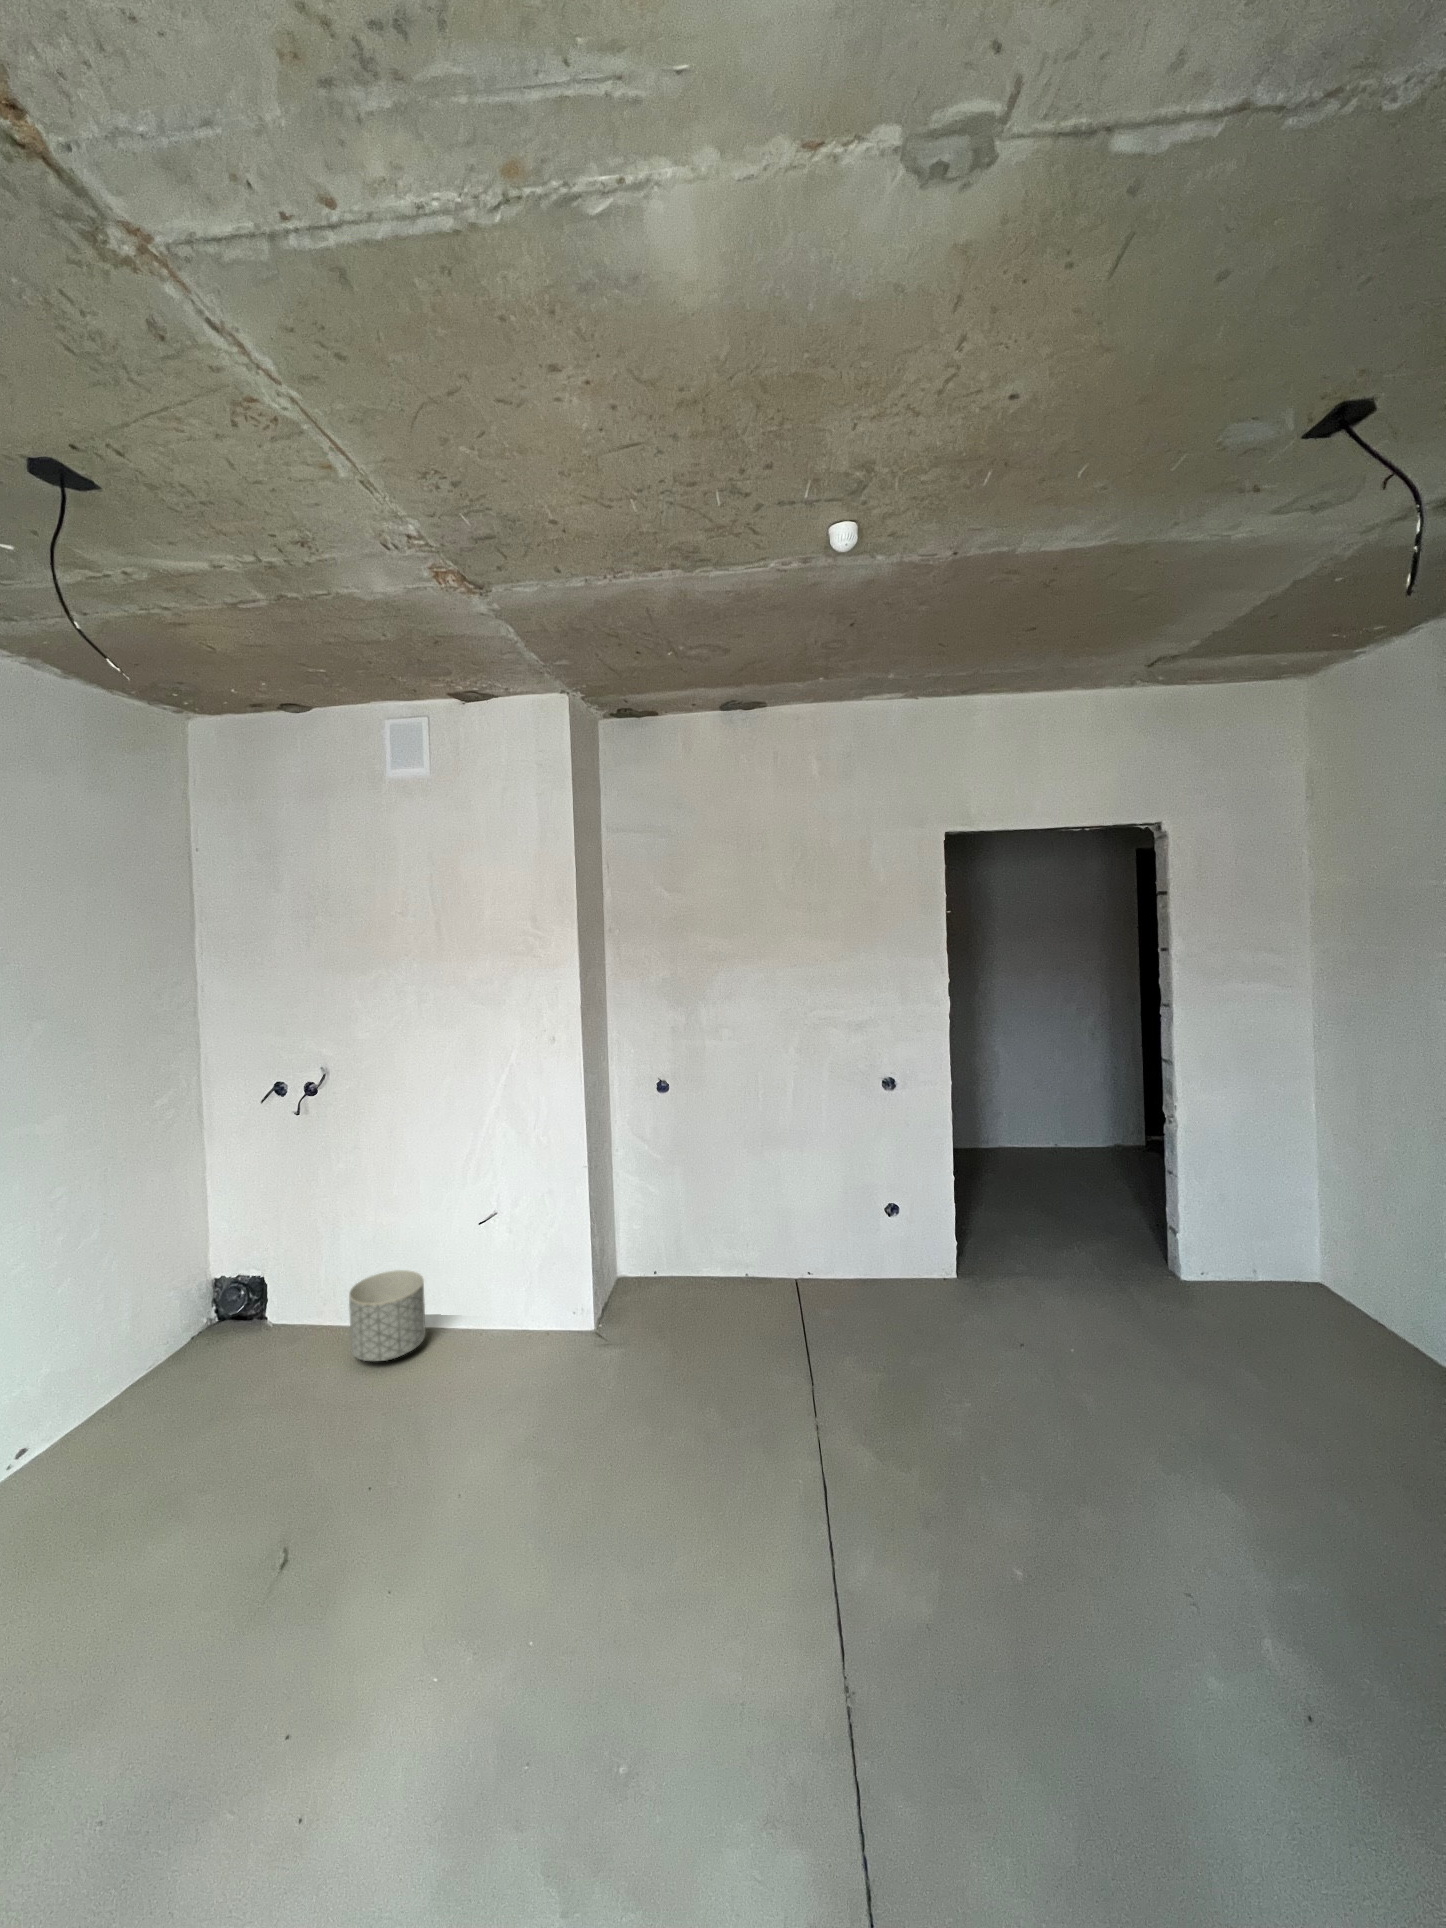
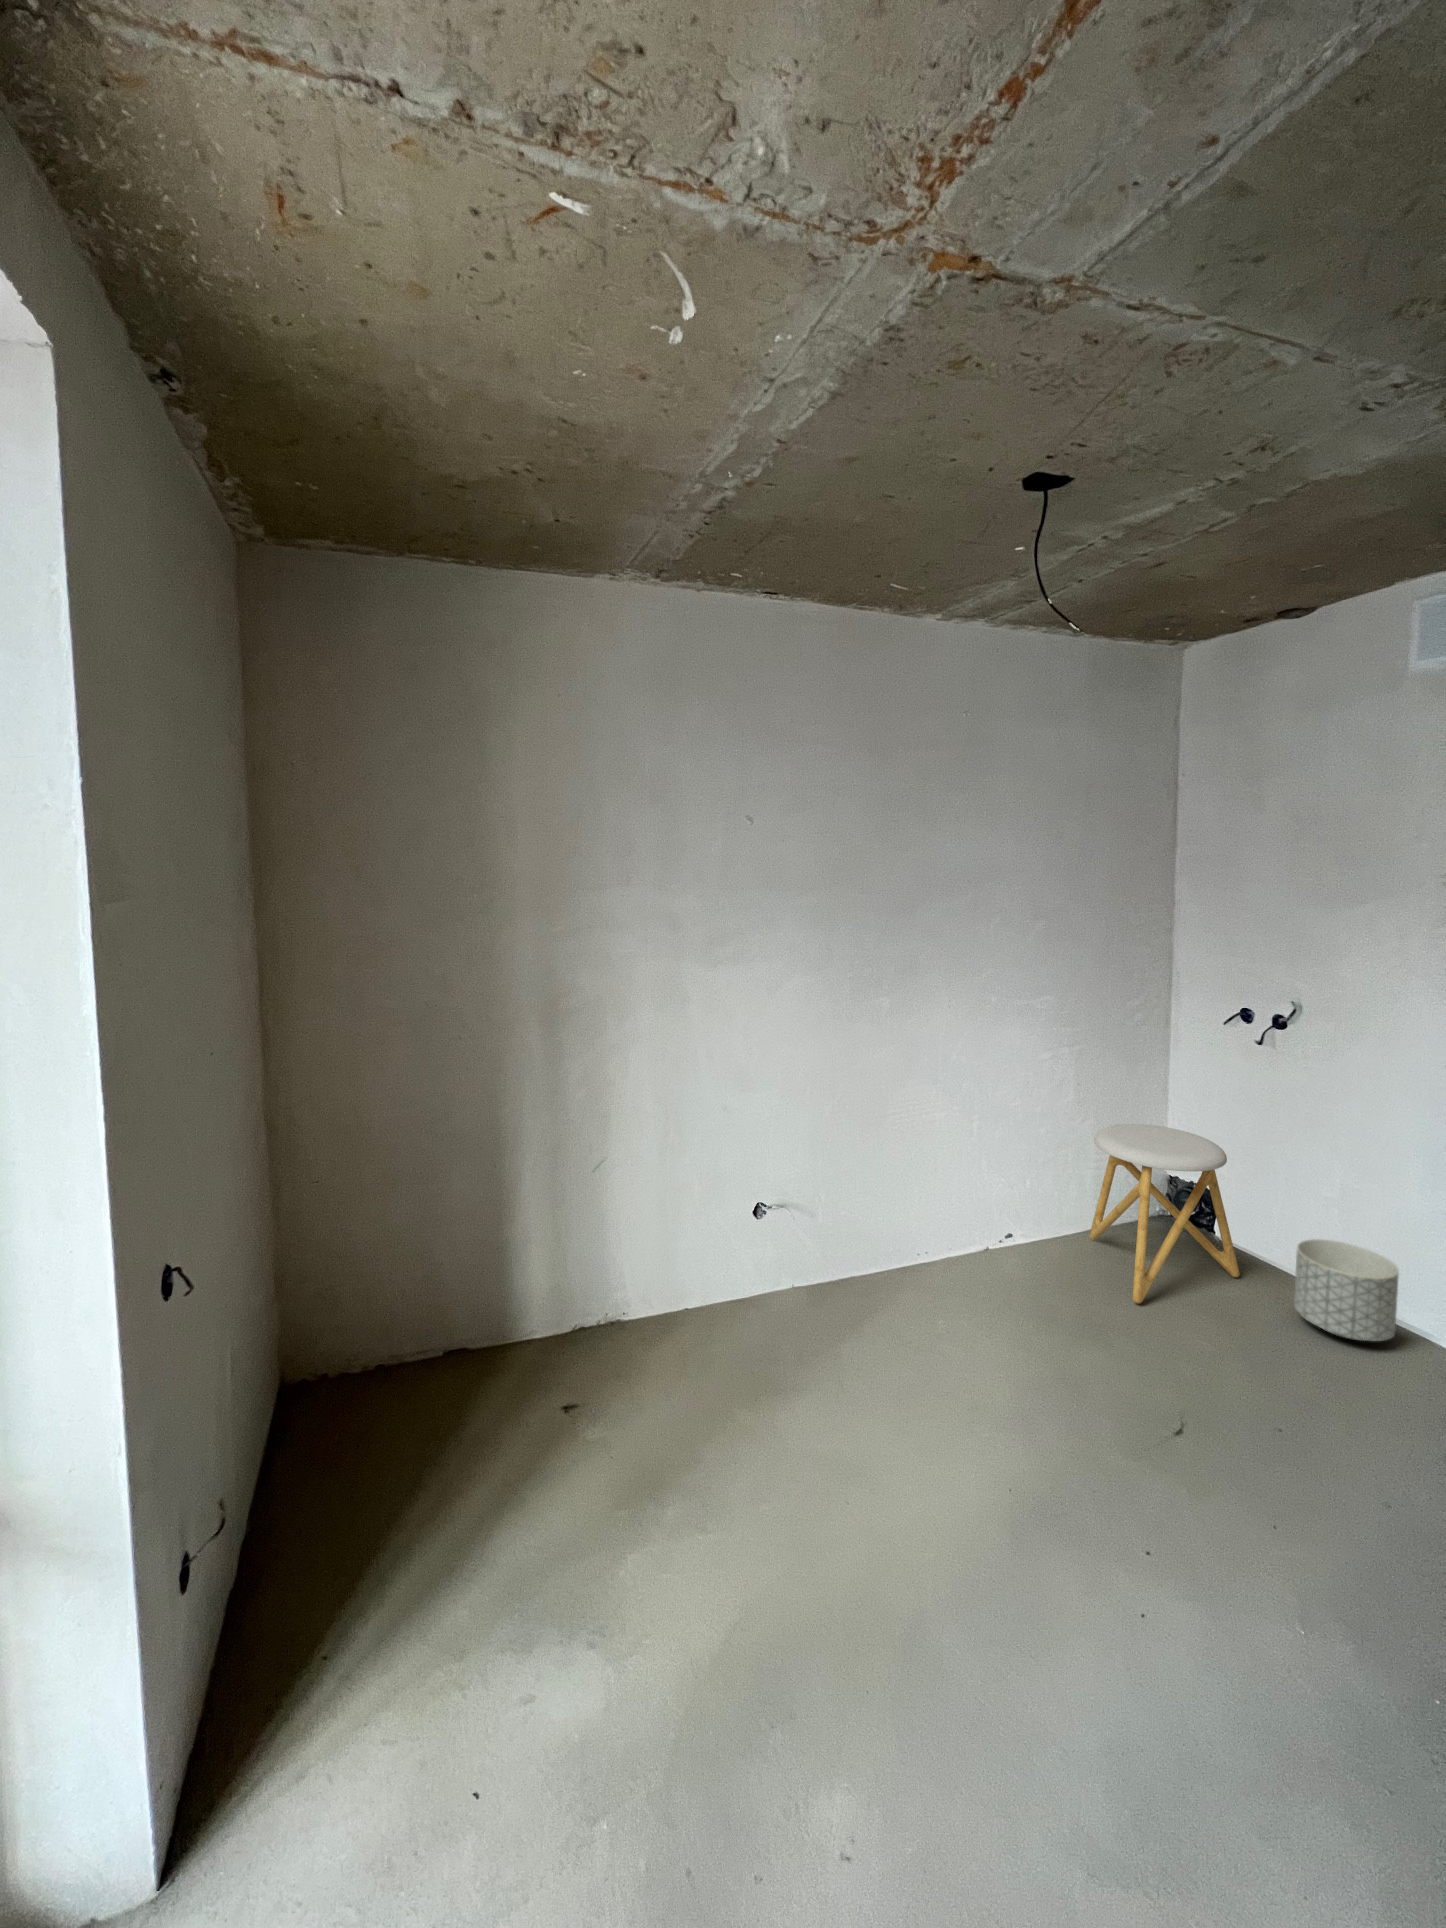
stool: none [133,1224,299,1443] -> present [1090,1124,1240,1303]

